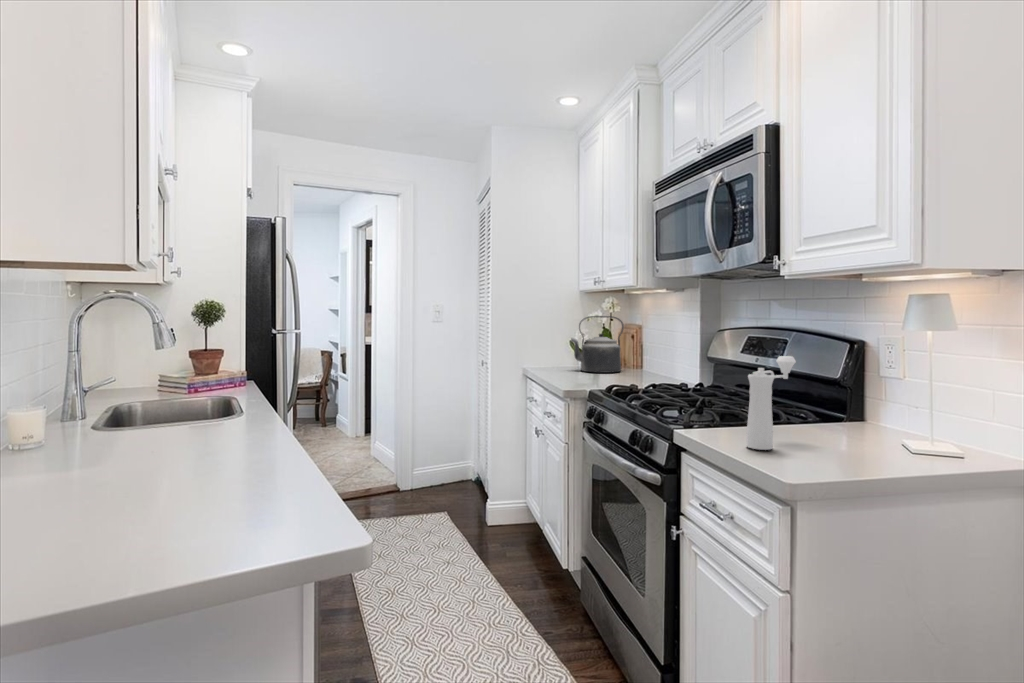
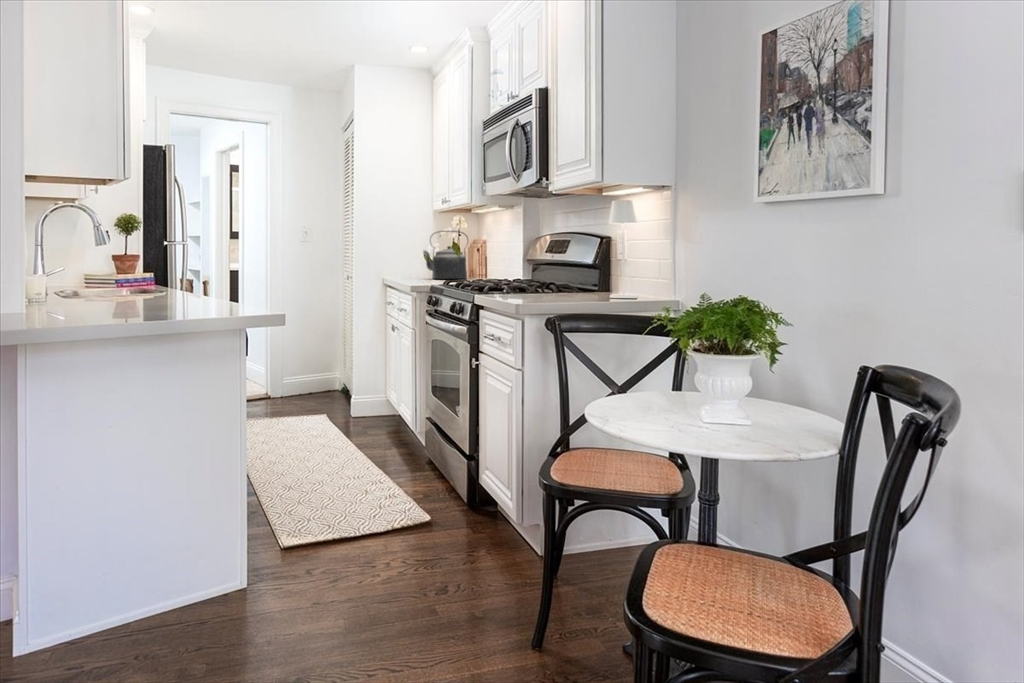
pepper mill: present [747,356,796,450] -> none [510,244,542,298]

